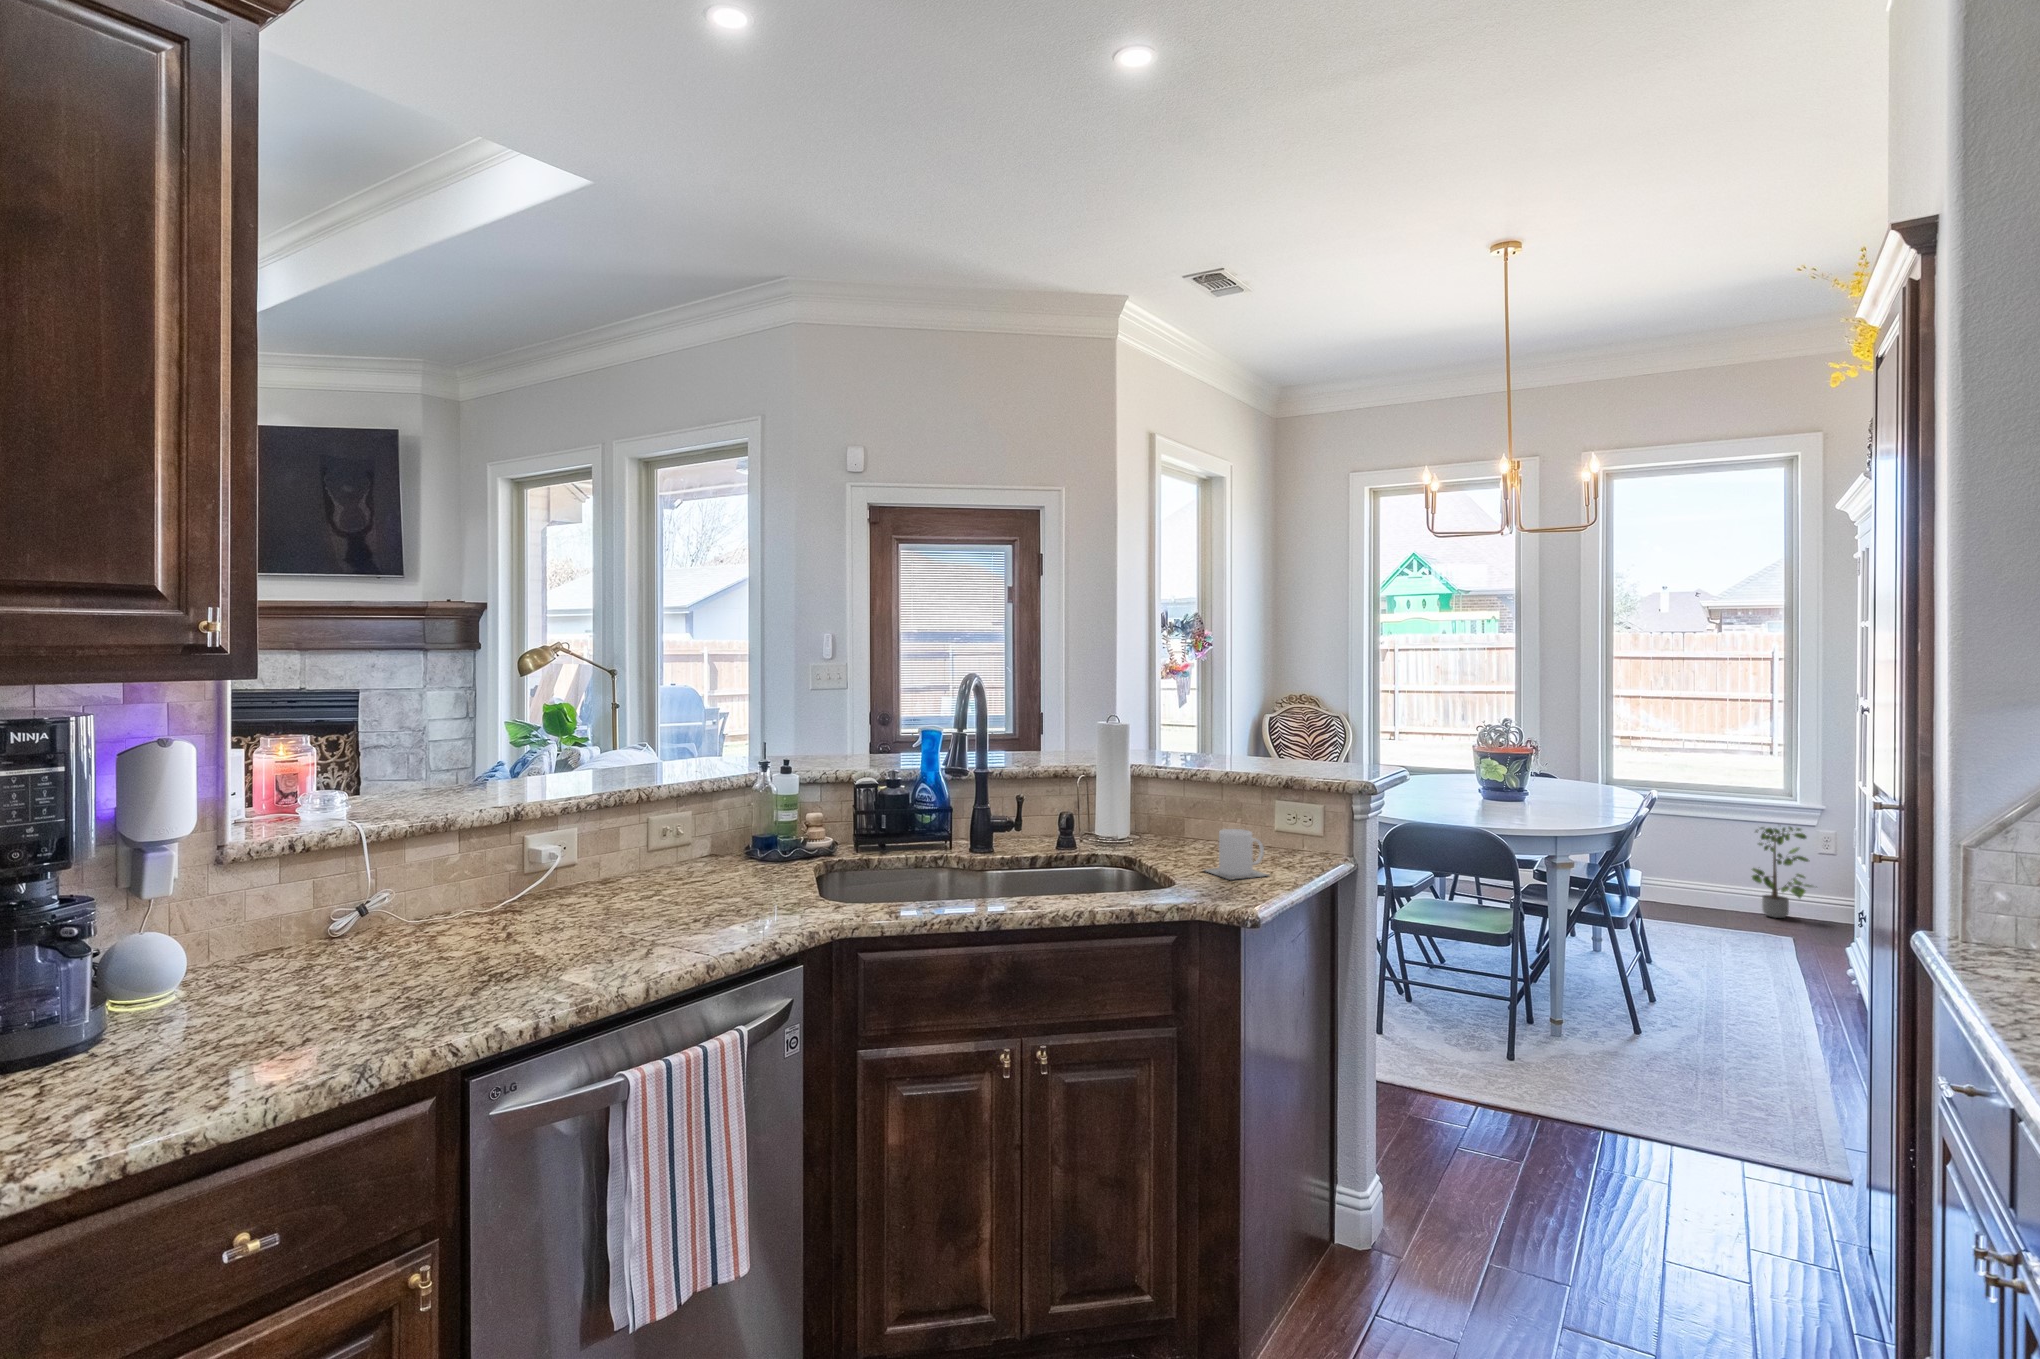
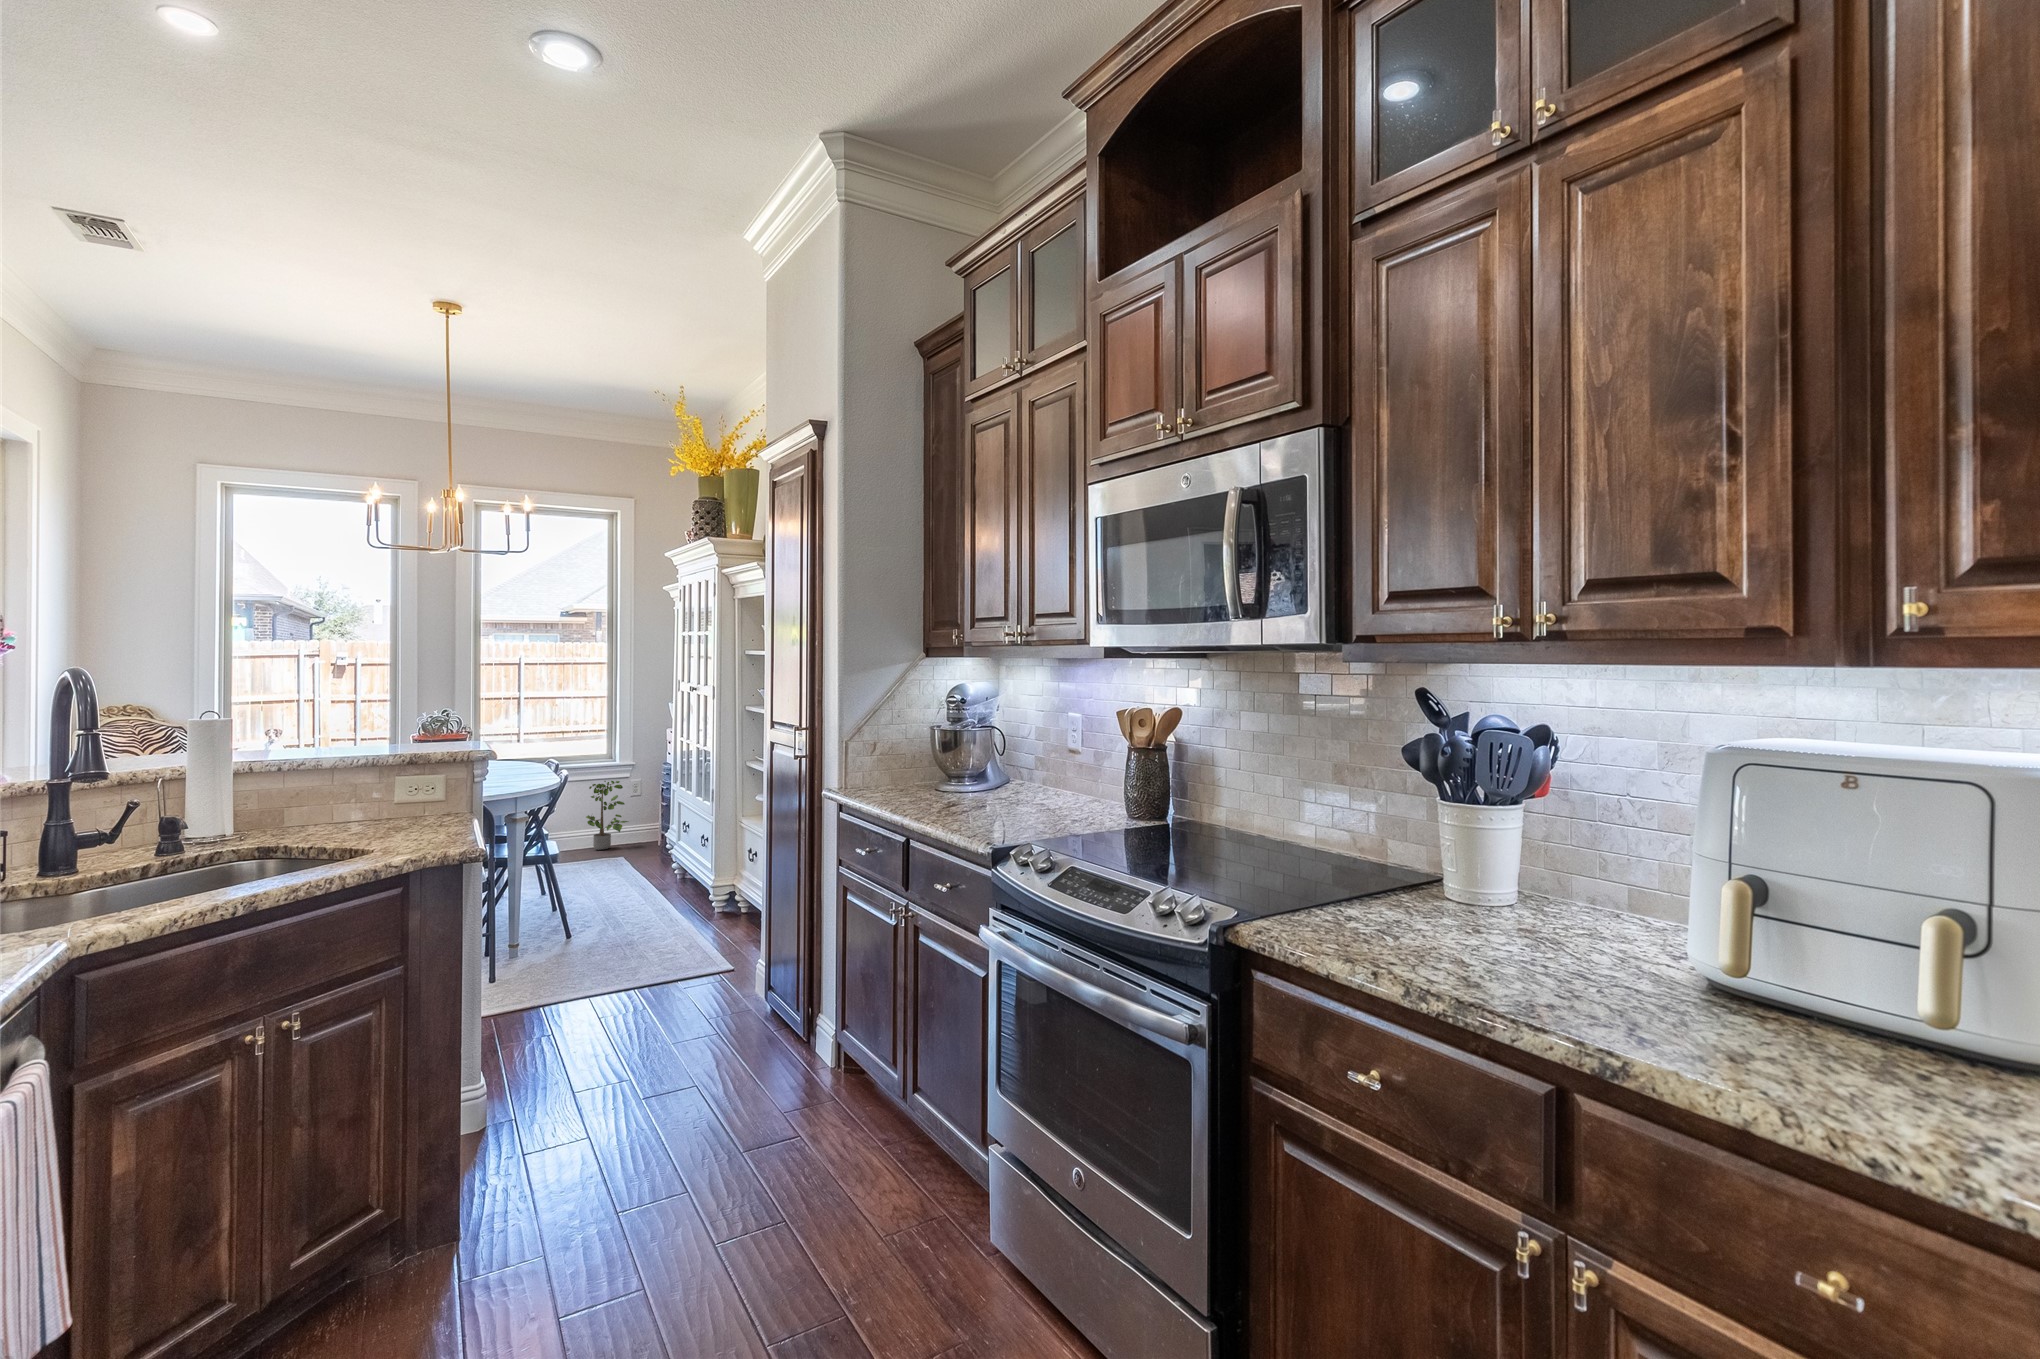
mug: present [1203,829,1267,880] -> none [368,798,438,840]

